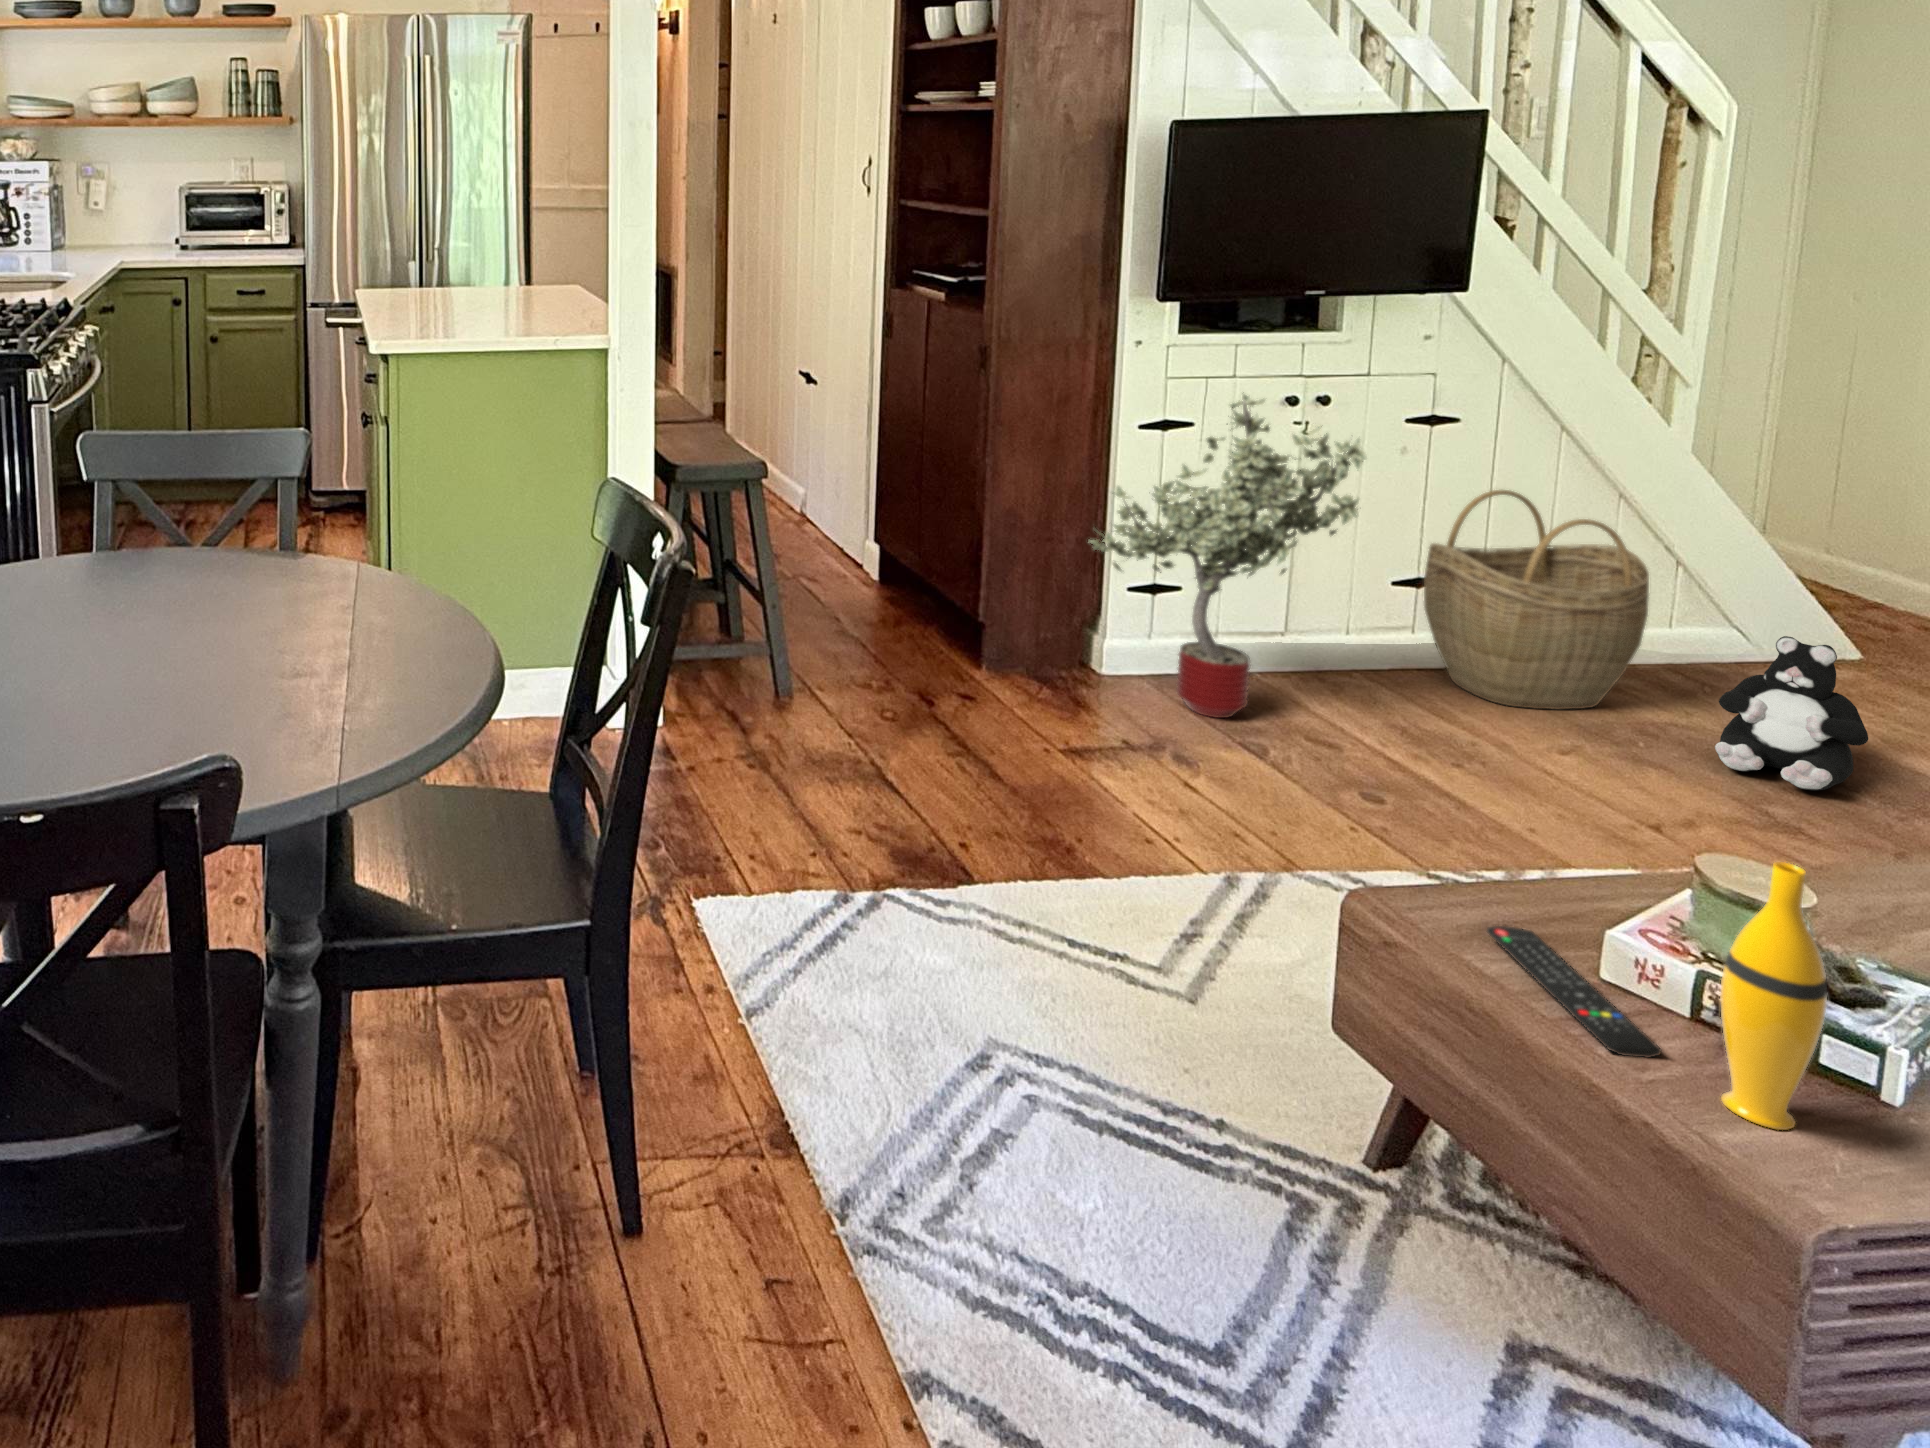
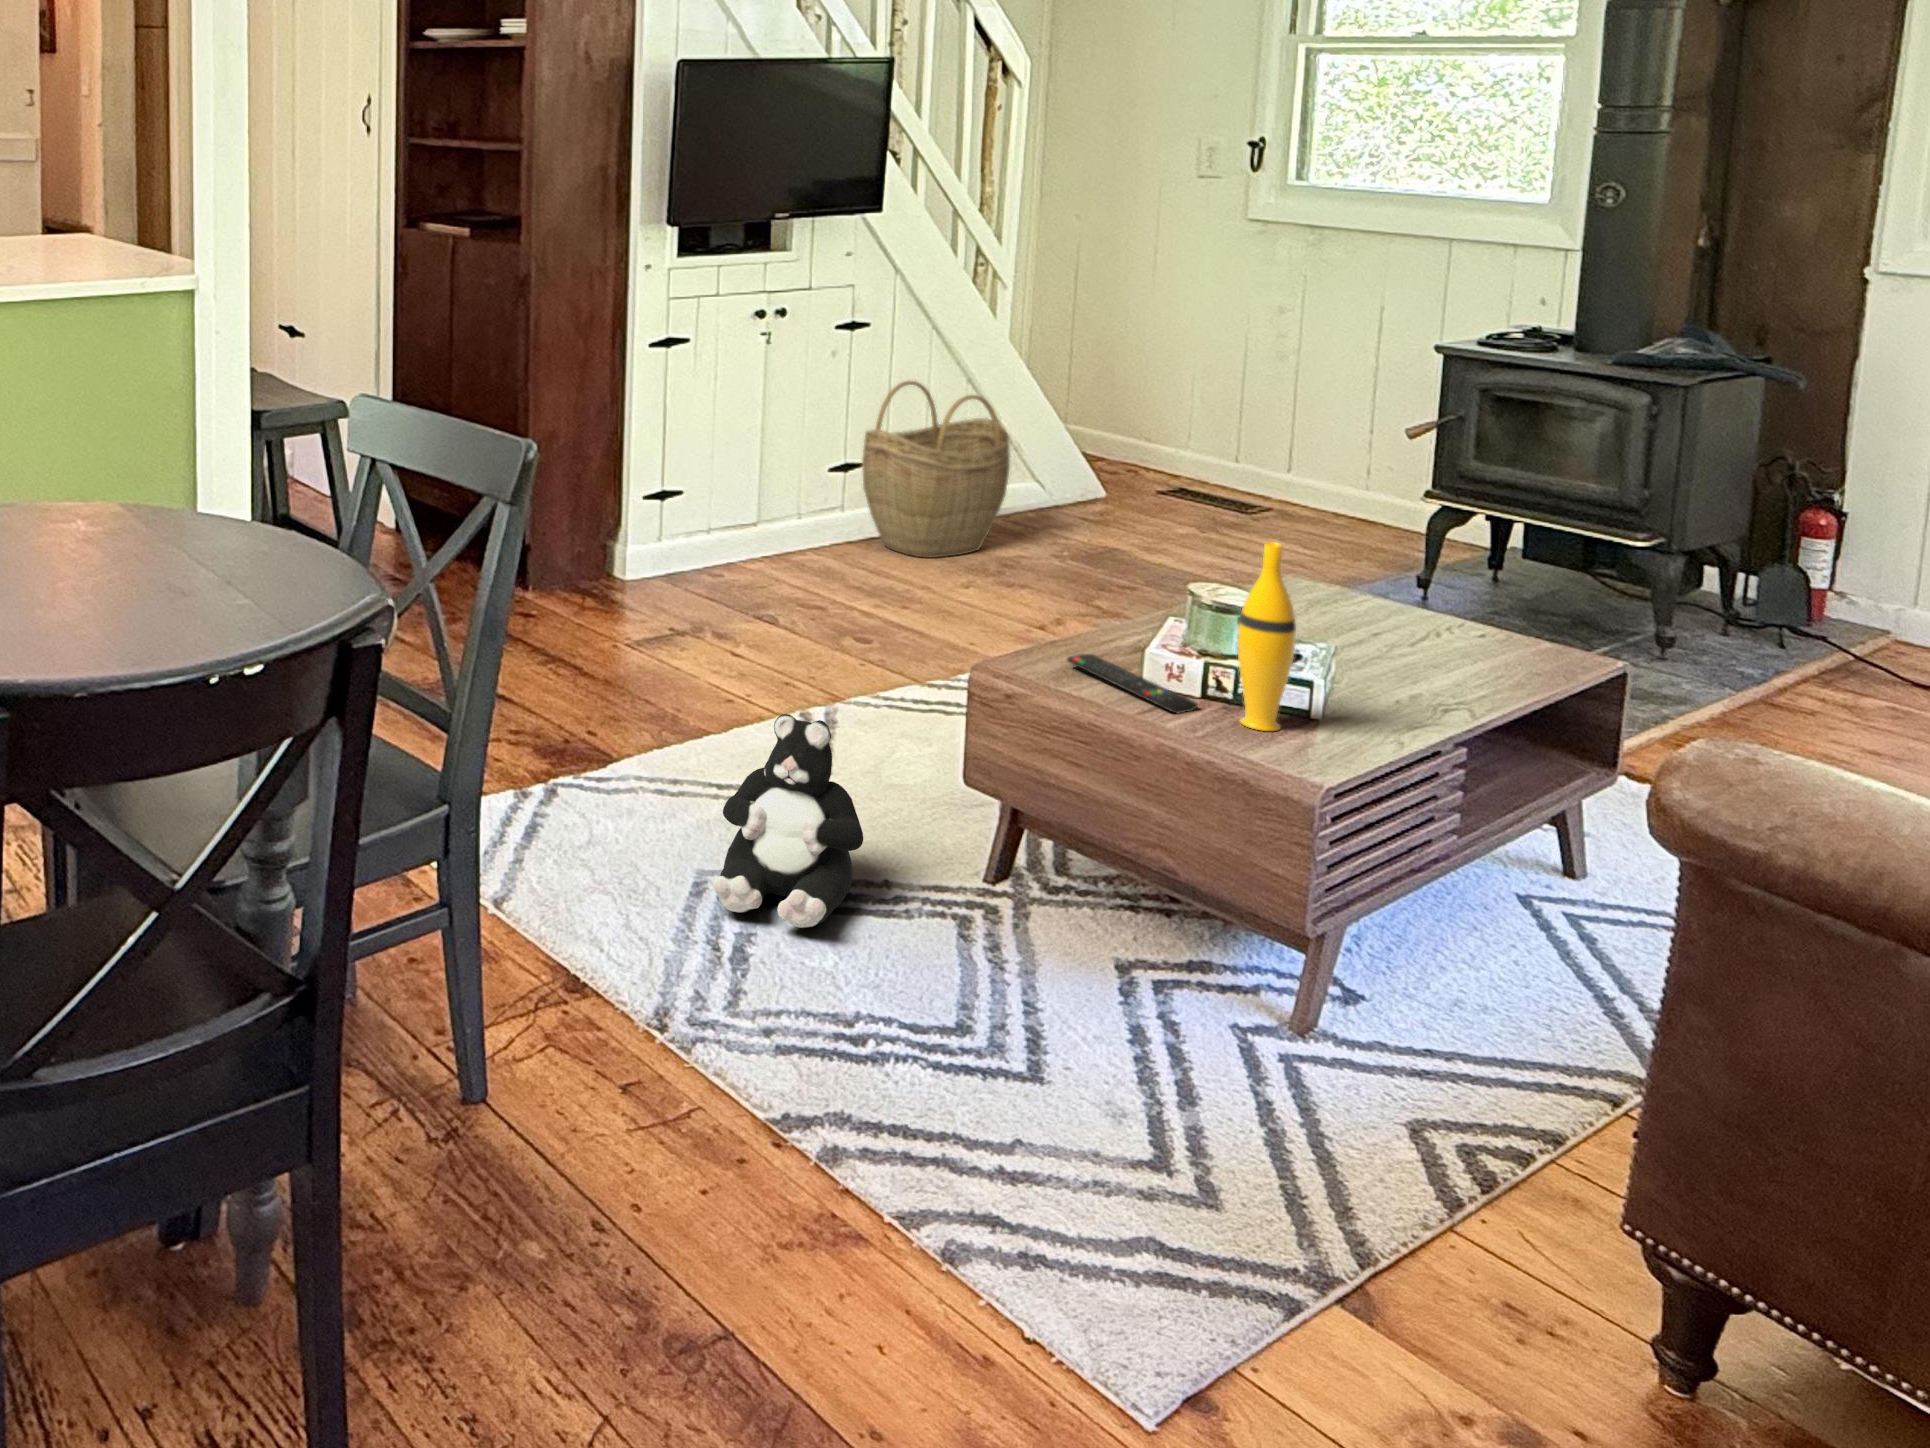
potted tree: present [1089,395,1366,718] -> none [635,305,837,600]
plush toy: present [1715,636,1868,791] -> present [713,714,863,928]

